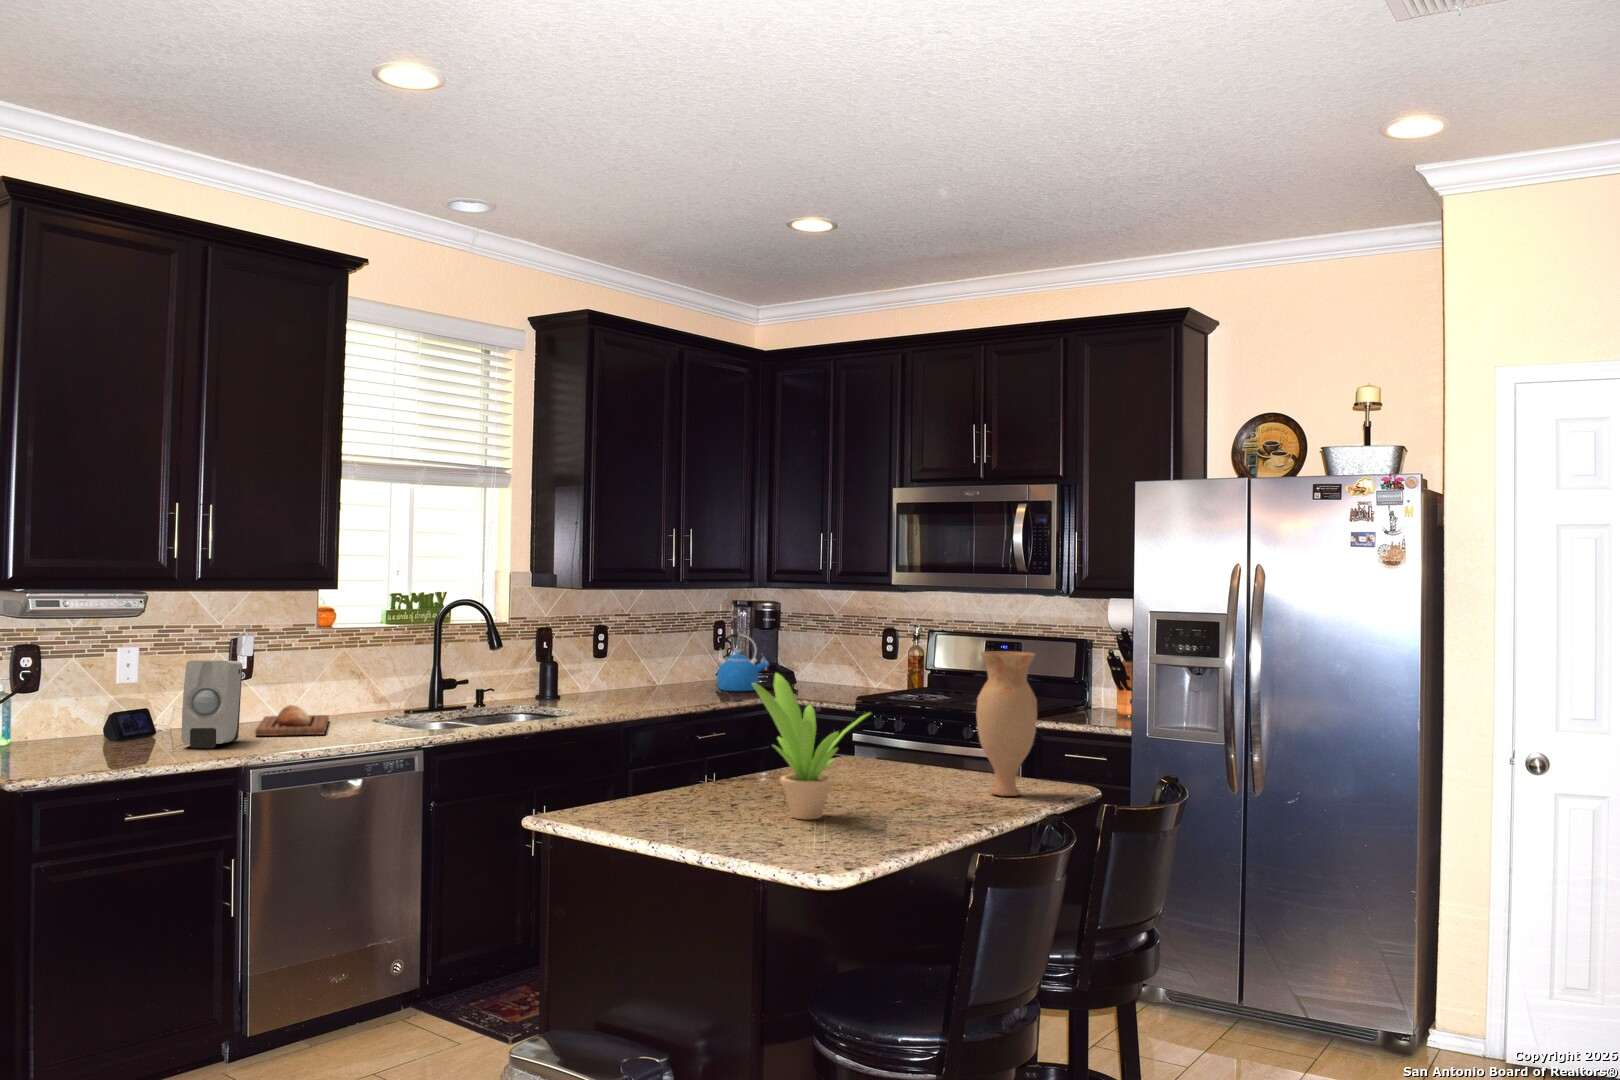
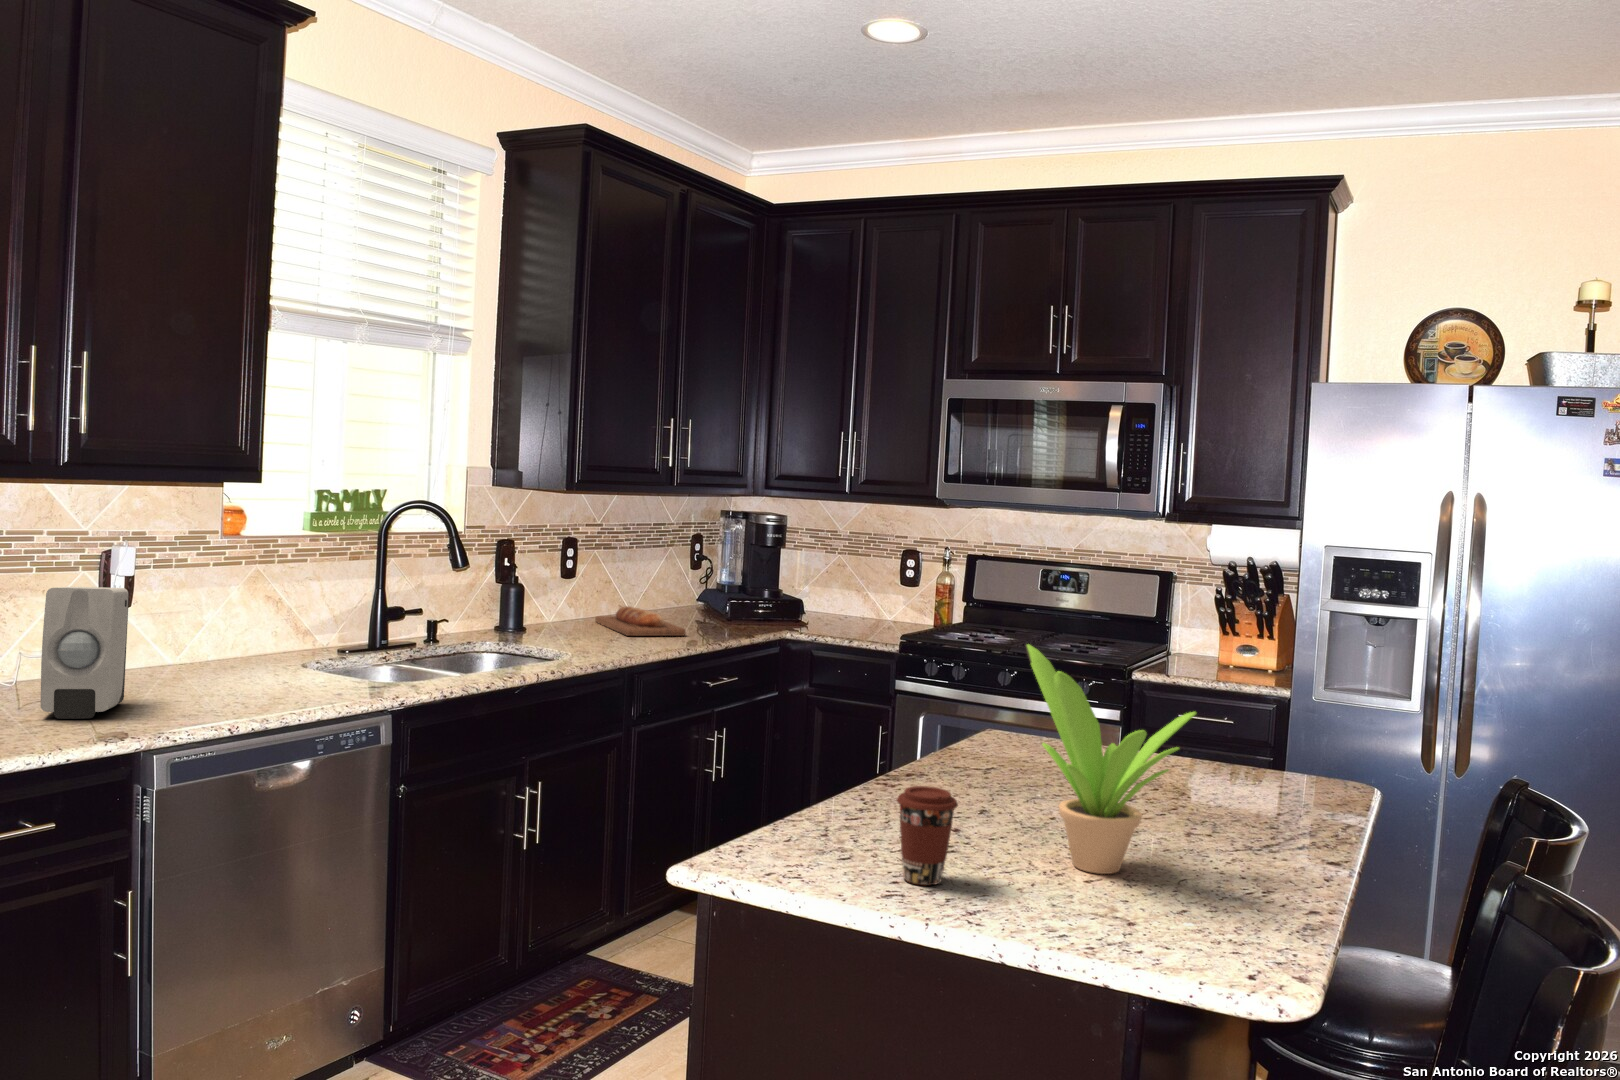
kettle: present [717,634,769,691] -> none [708,551,772,622]
vase: present [976,651,1037,796] -> none [1250,611,1343,814]
bread loaf: present [255,705,329,736] -> present [595,606,686,636]
coffee cup: none [659,761,699,822] -> present [897,786,958,885]

